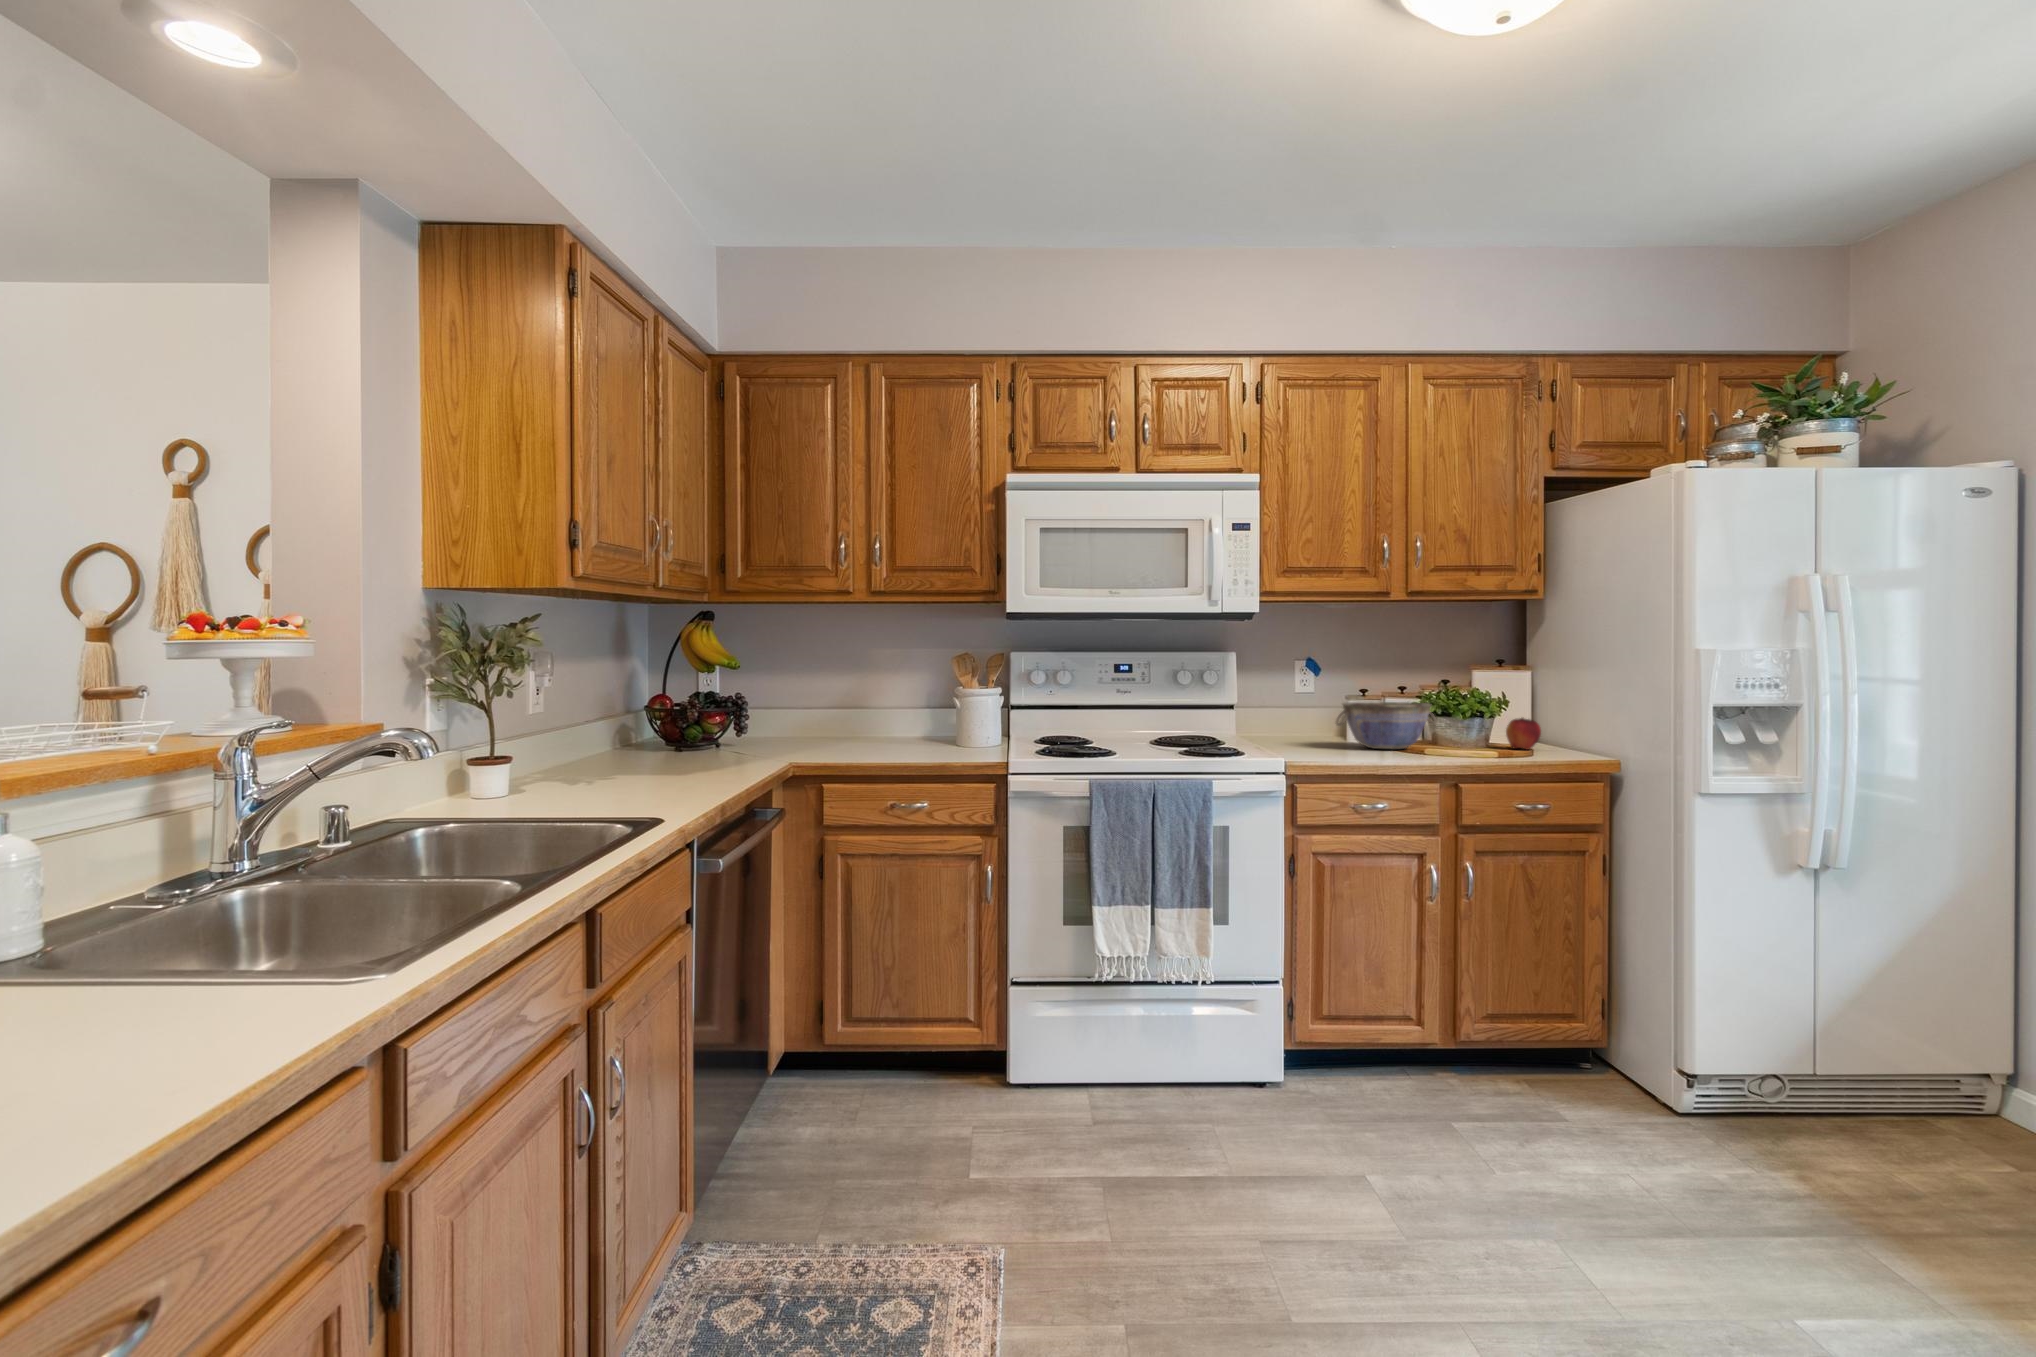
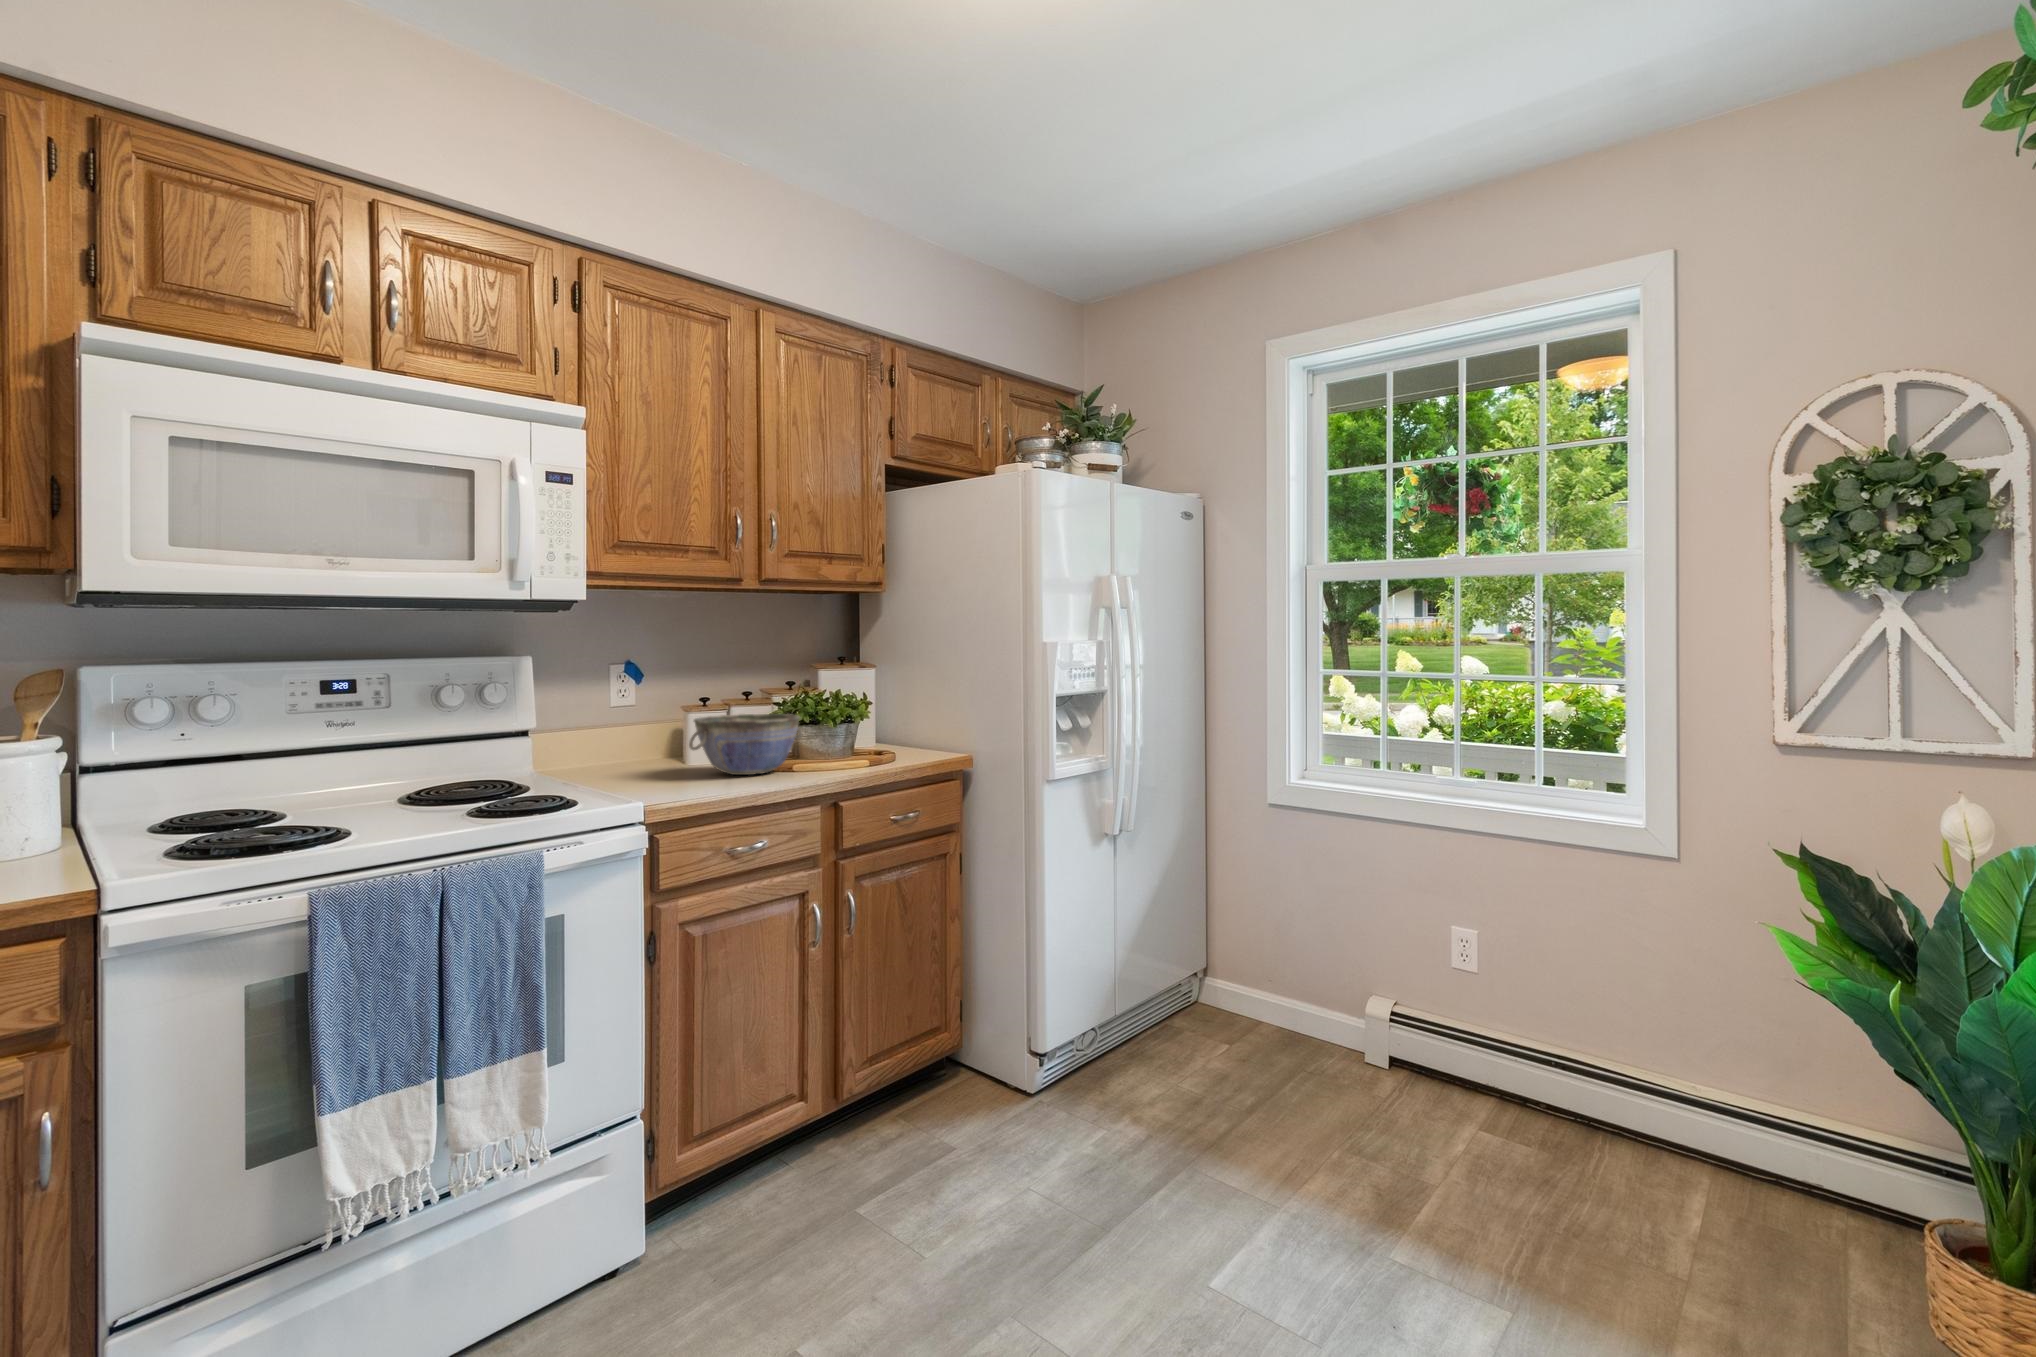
fruit: present [1506,718,1541,749] -> none [869,724,903,759]

